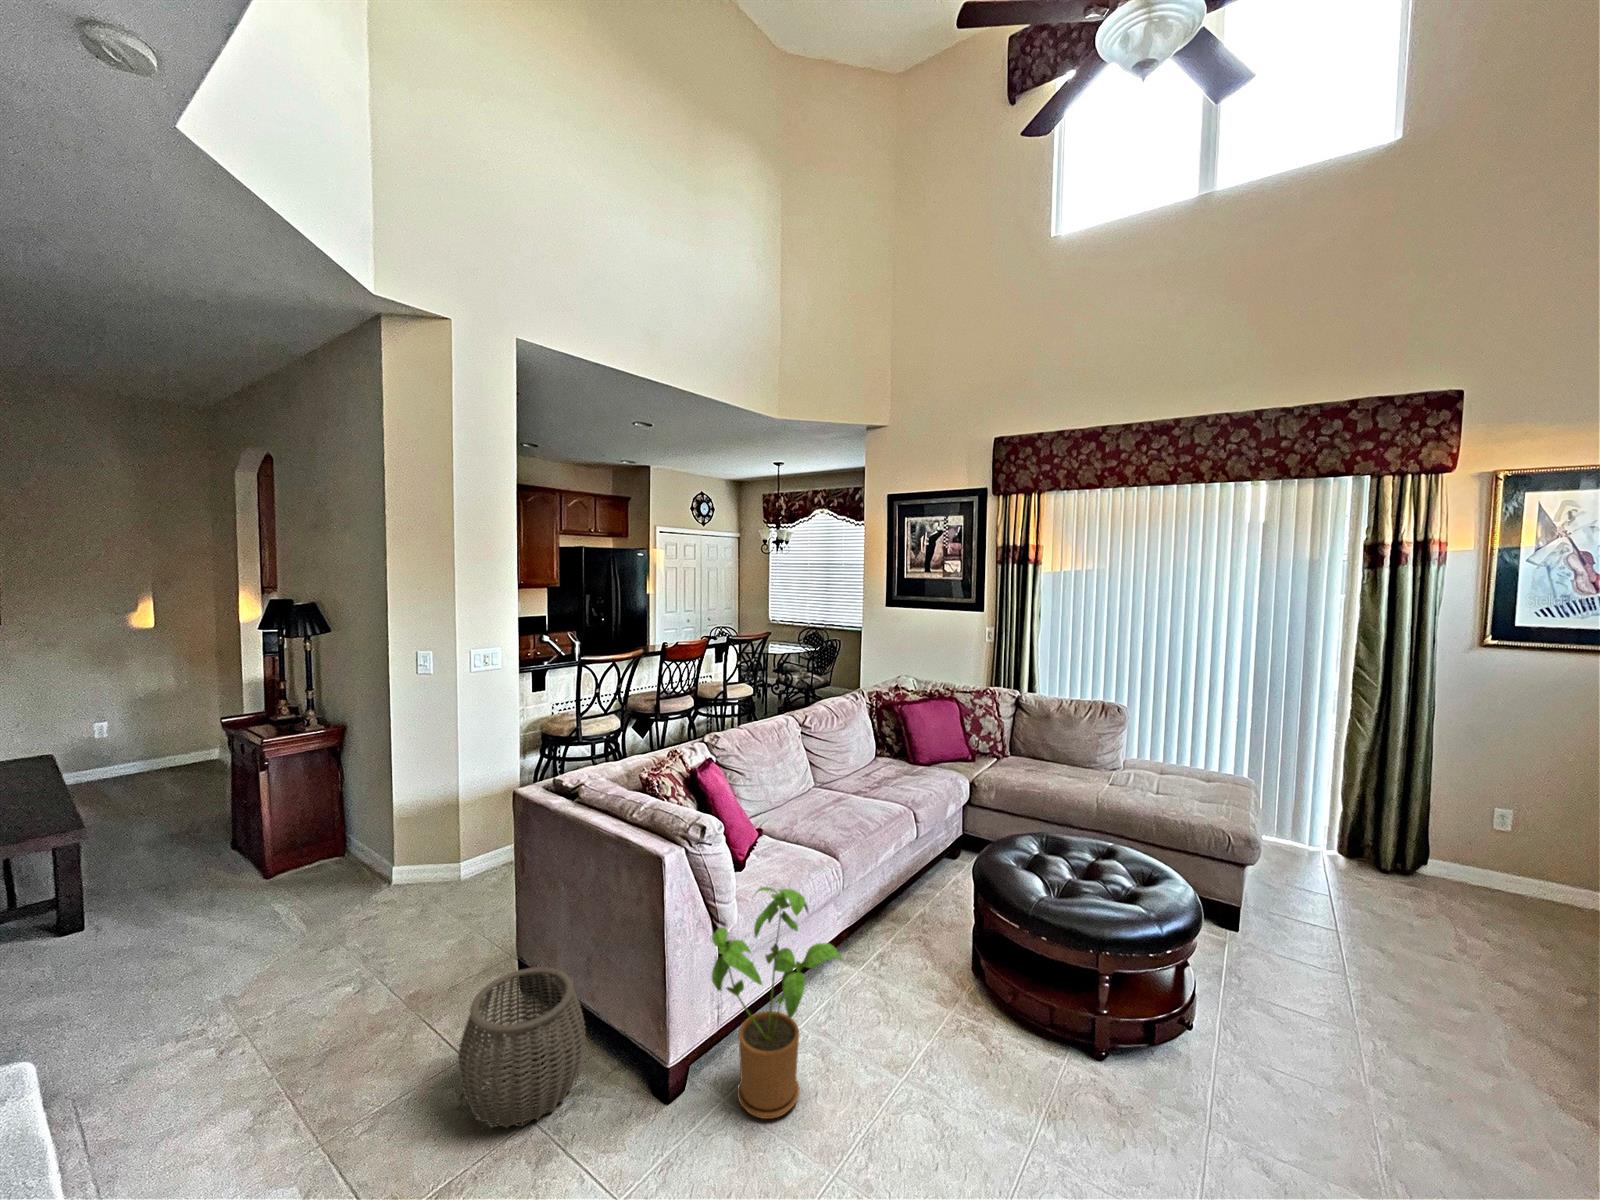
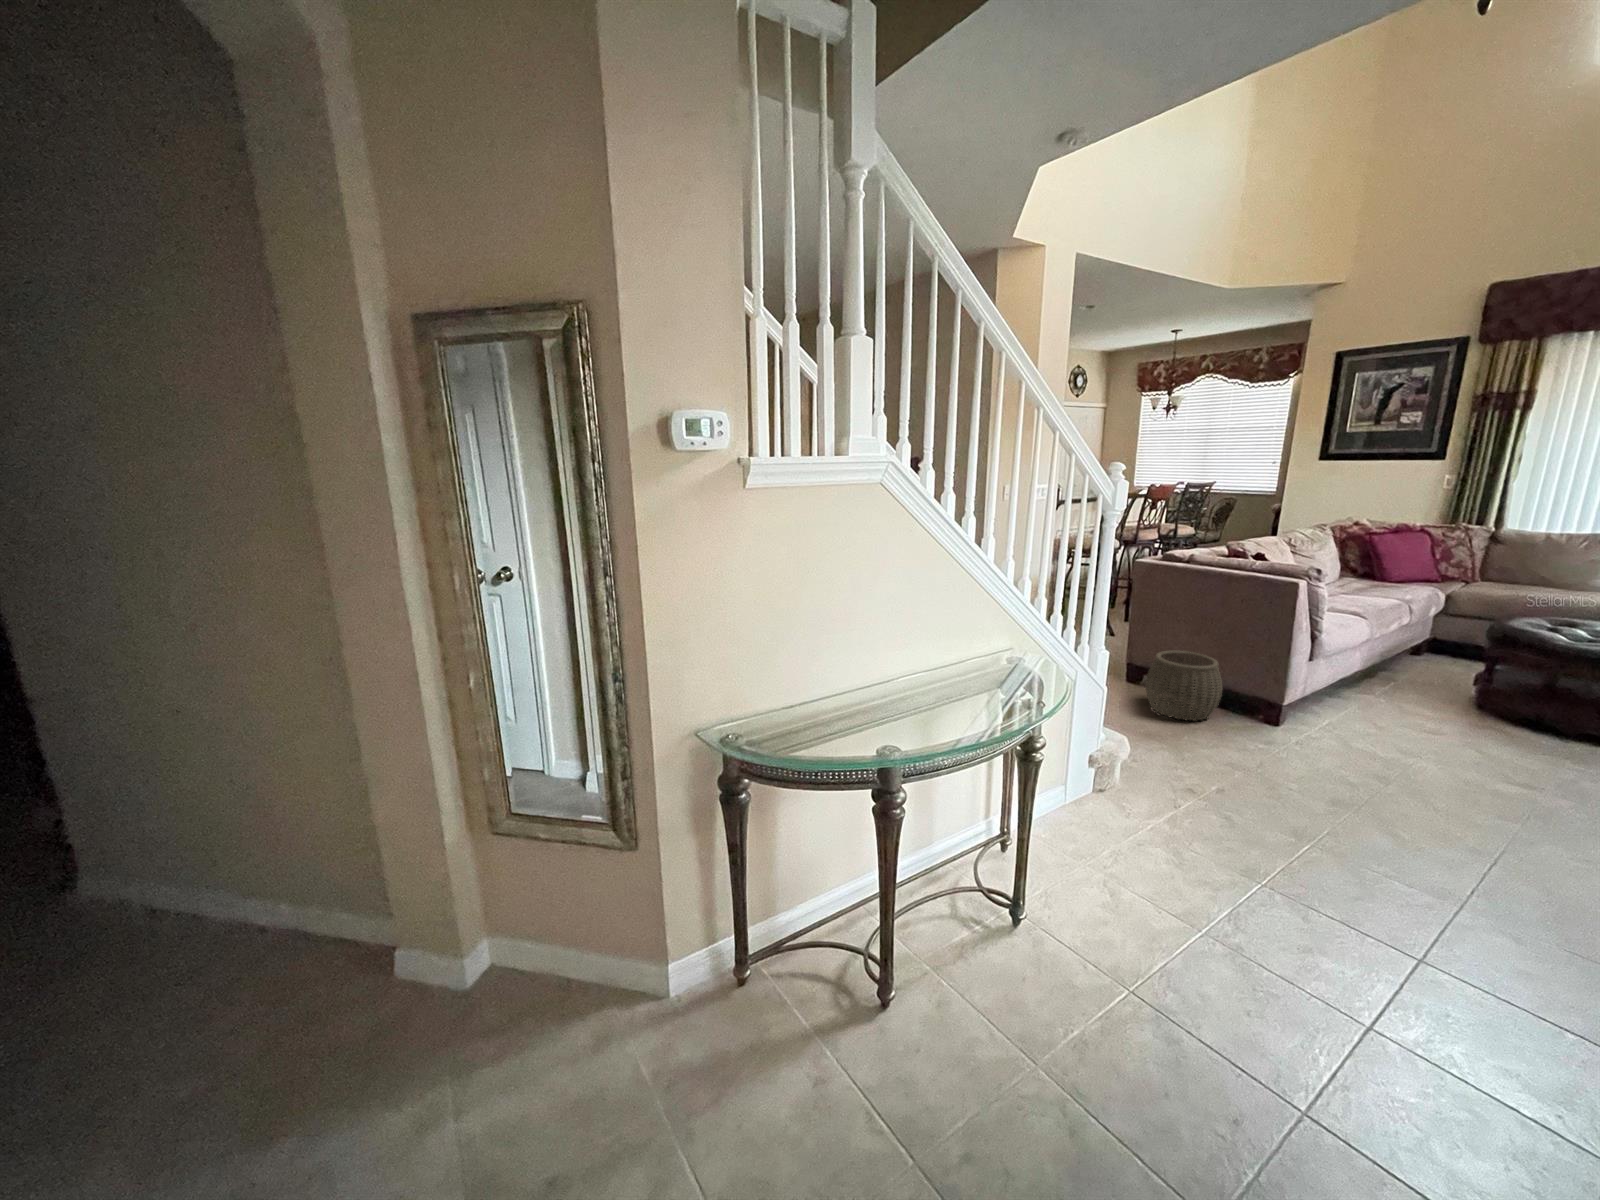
house plant: present [712,887,843,1119] -> none [1323,611,1428,739]

